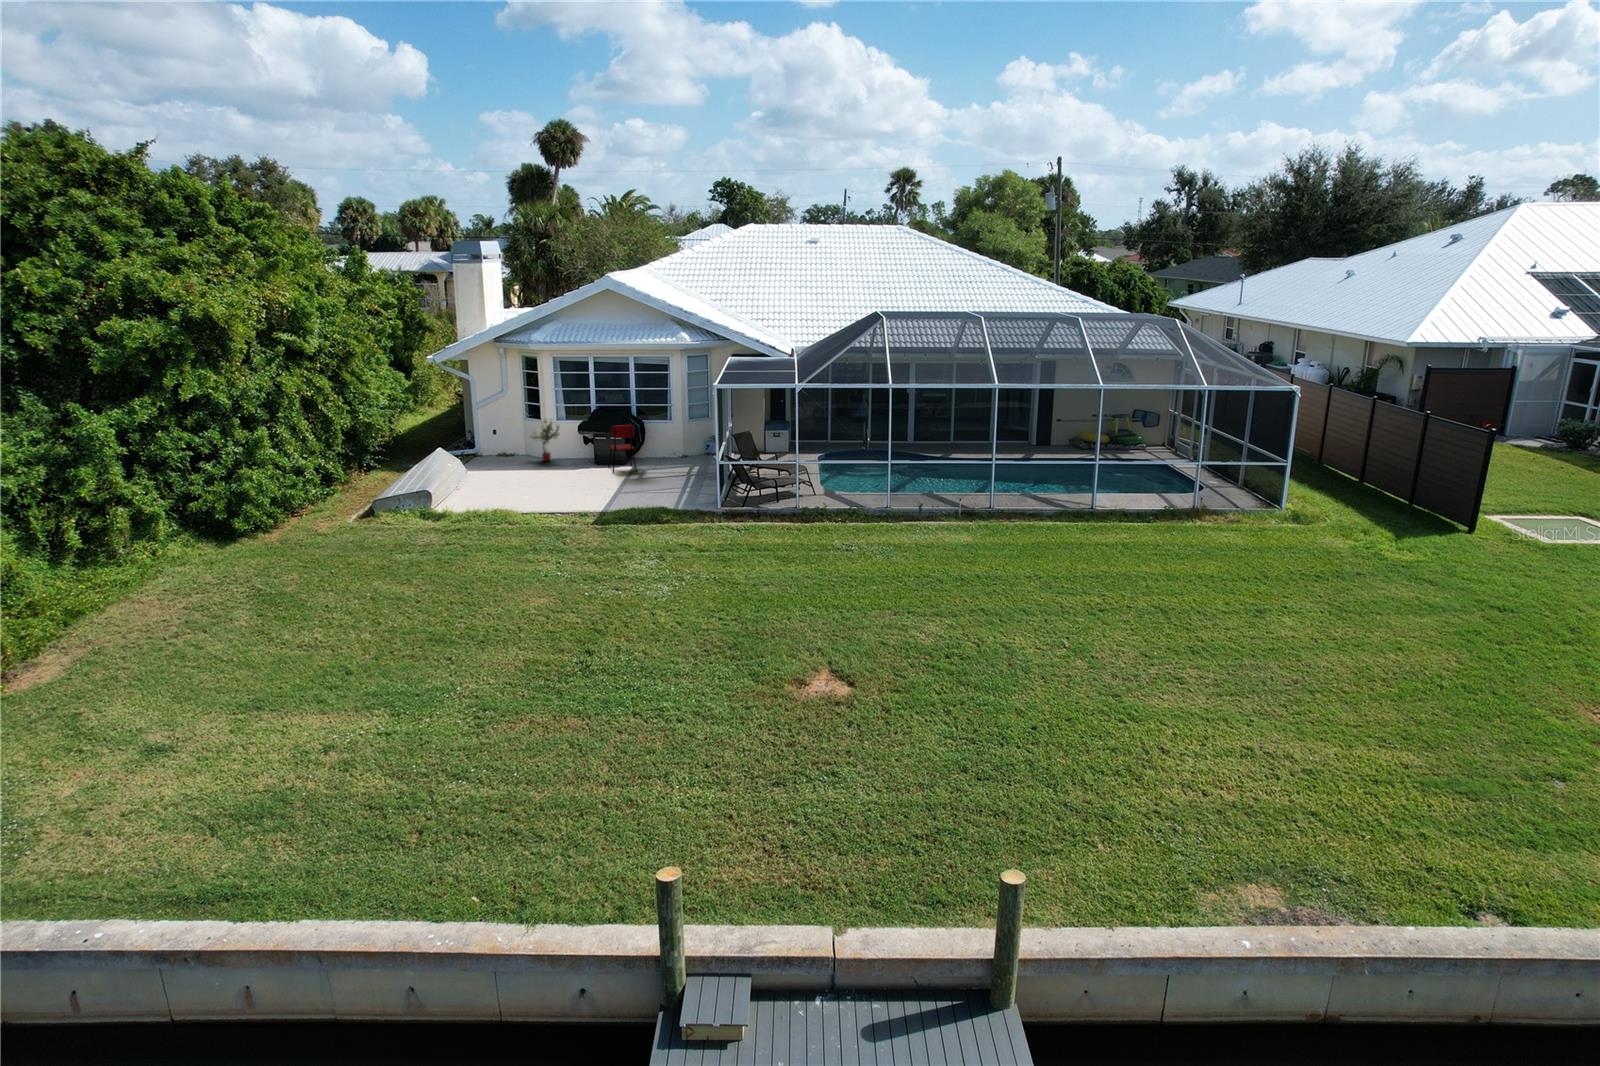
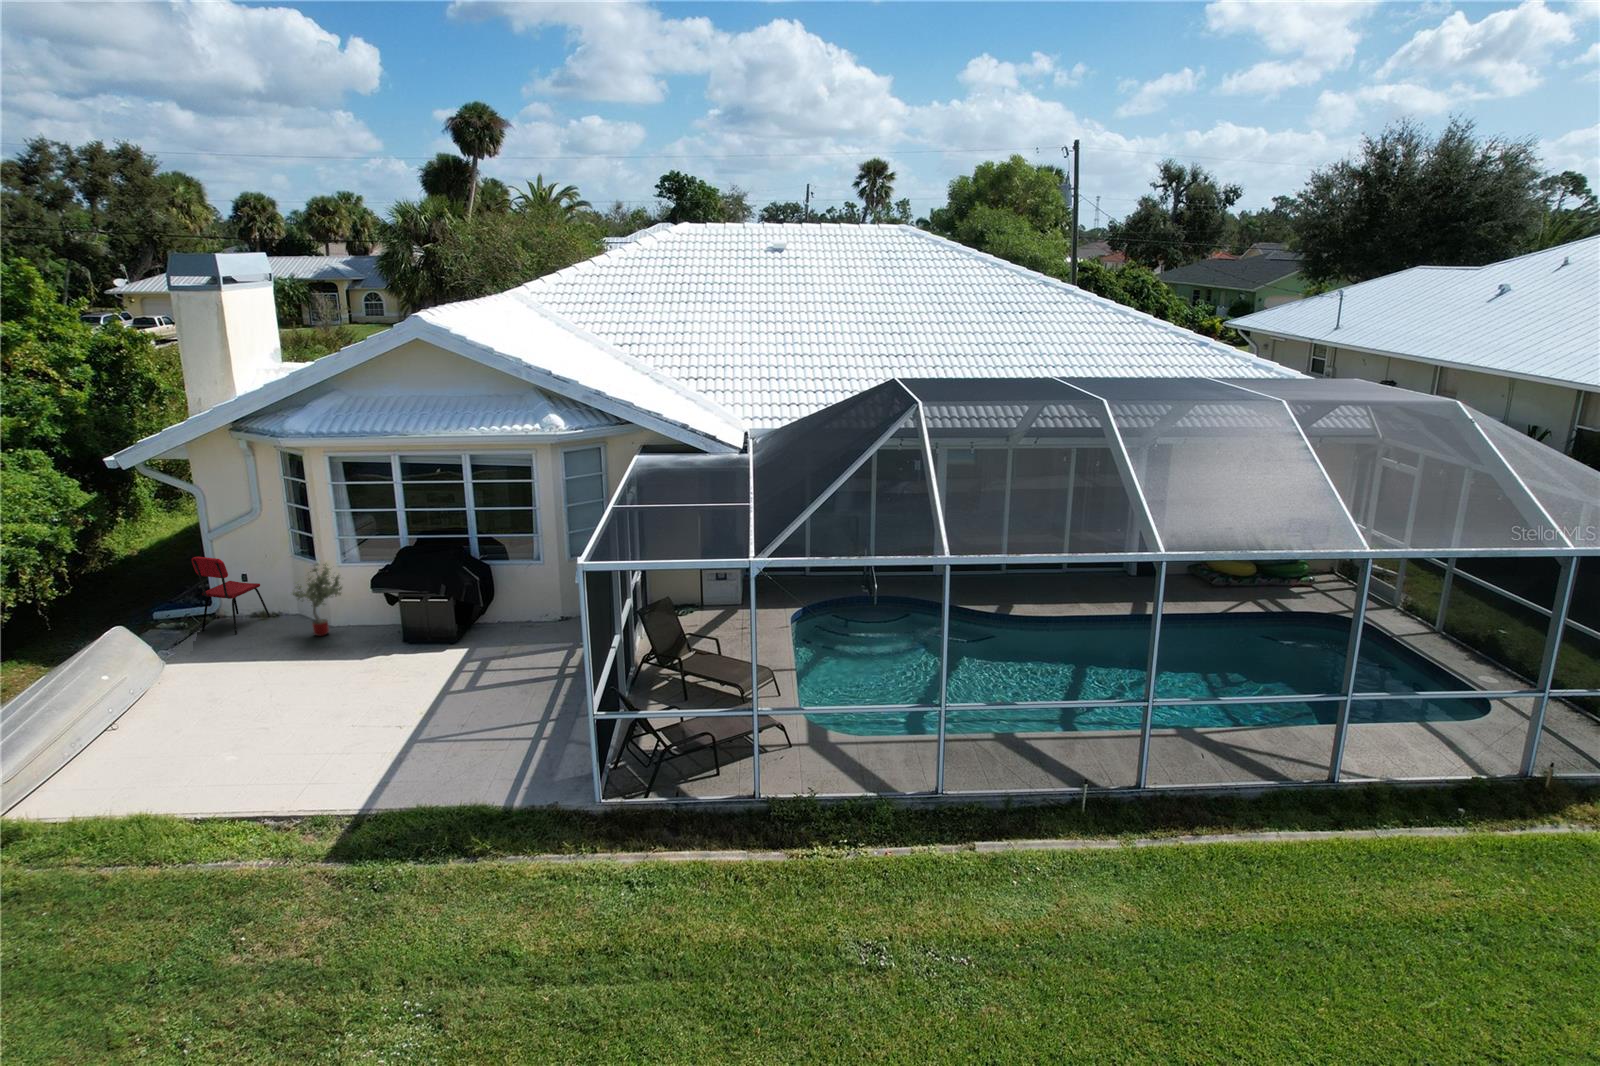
chair: present [608,425,637,473] -> present [192,557,270,634]

